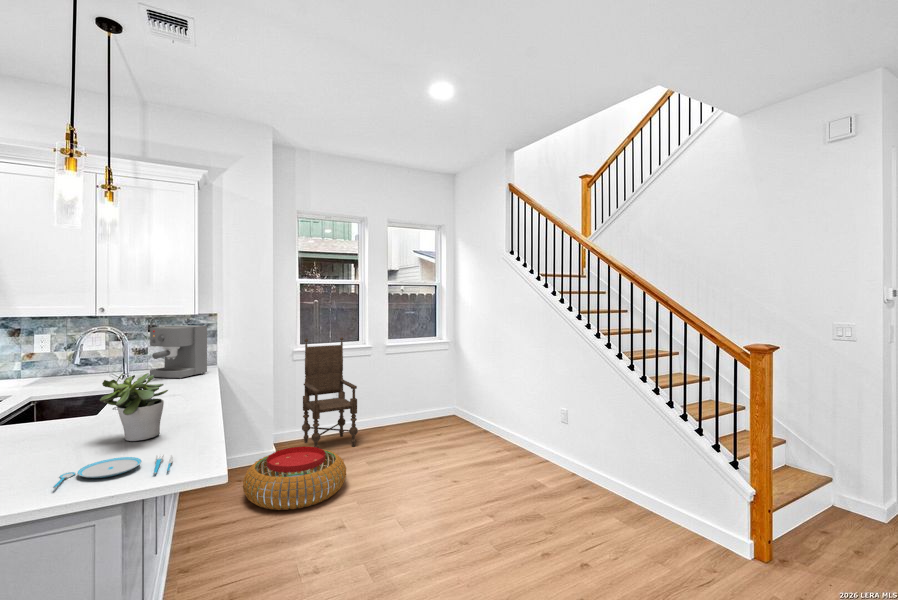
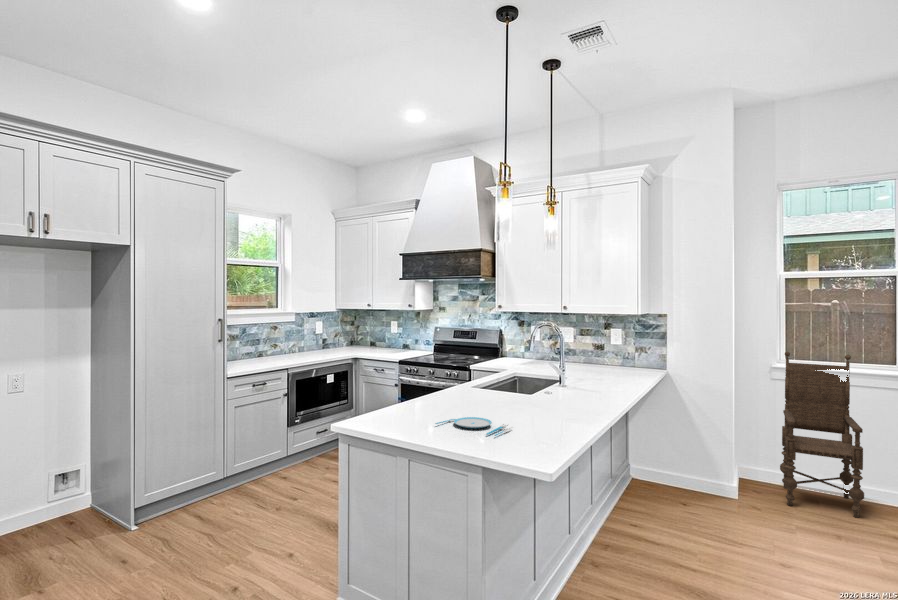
coffee maker: present [150,325,207,379] -> none [593,324,647,376]
potted plant: present [100,373,168,441] -> none [497,356,537,413]
pouf: present [243,446,346,510] -> none [669,480,807,561]

